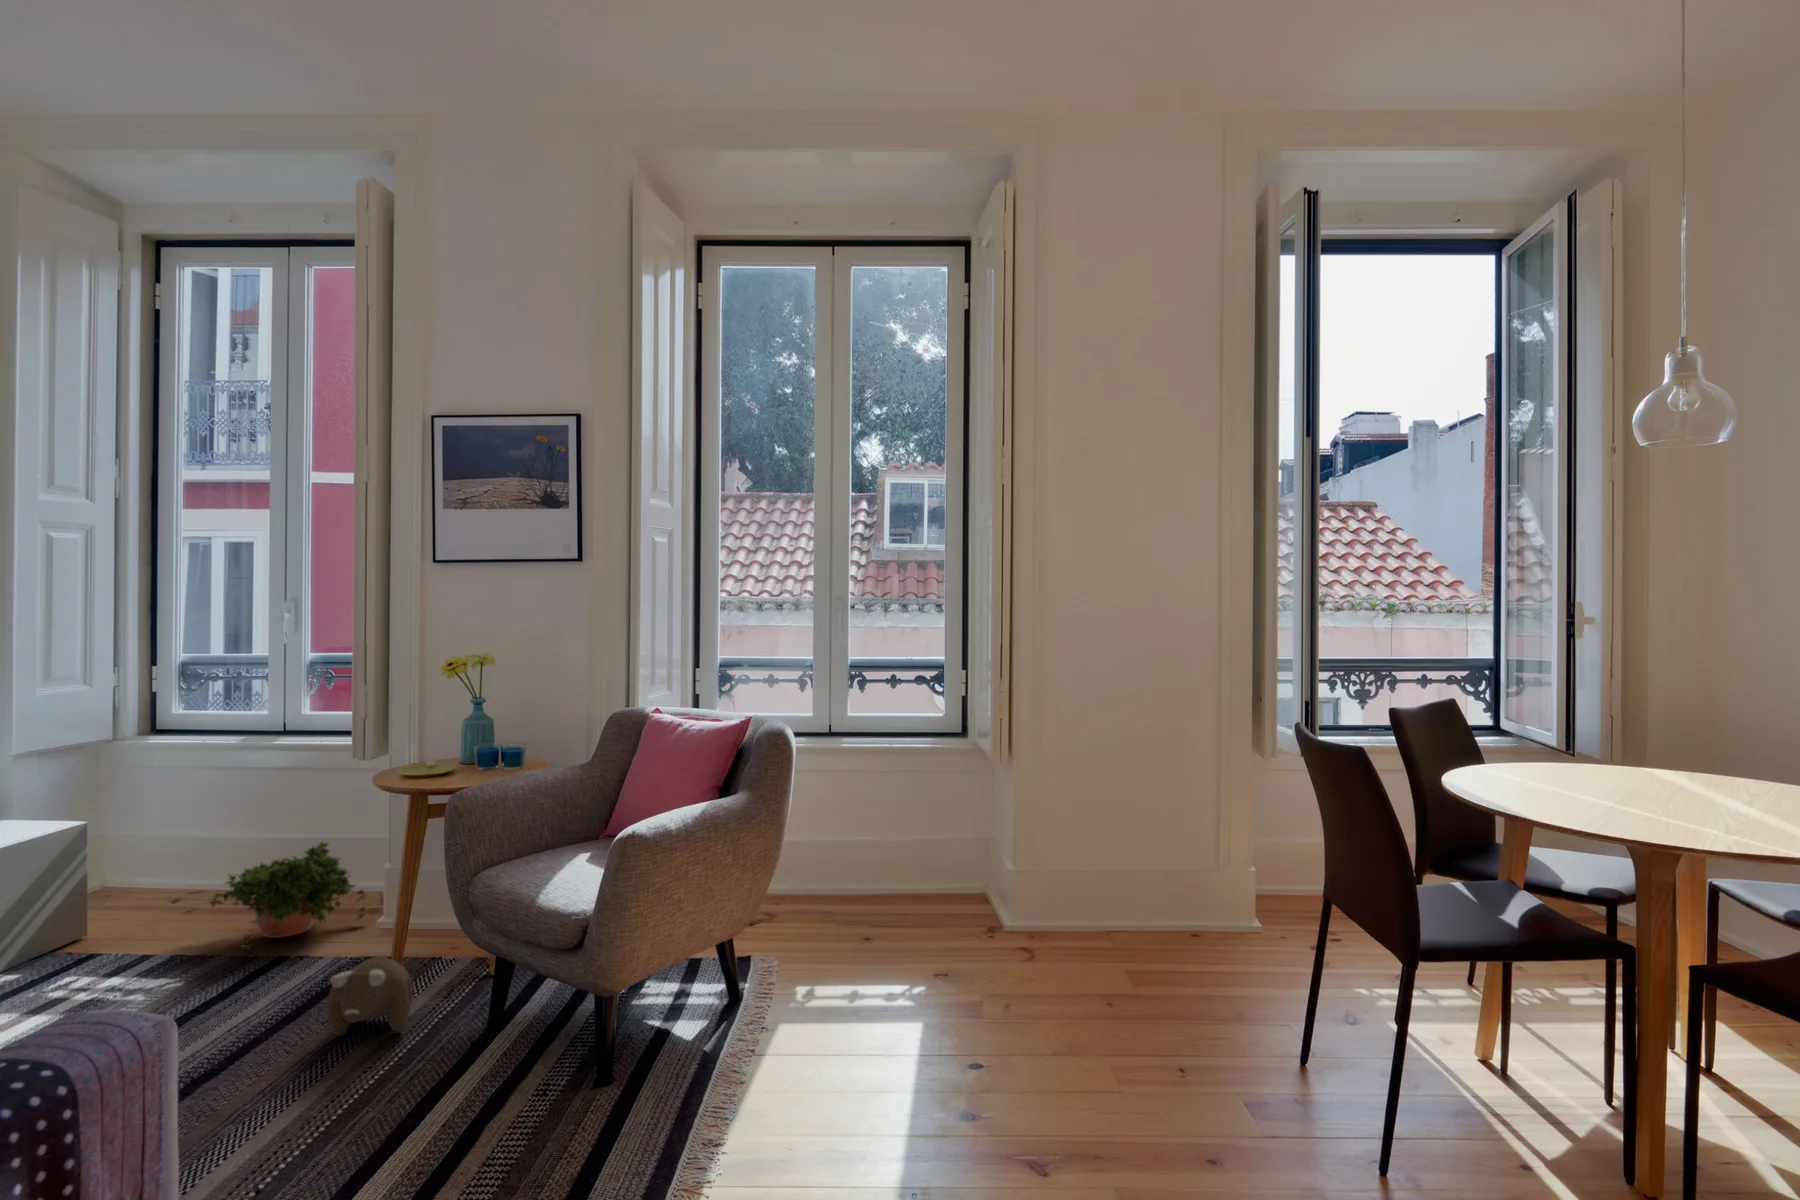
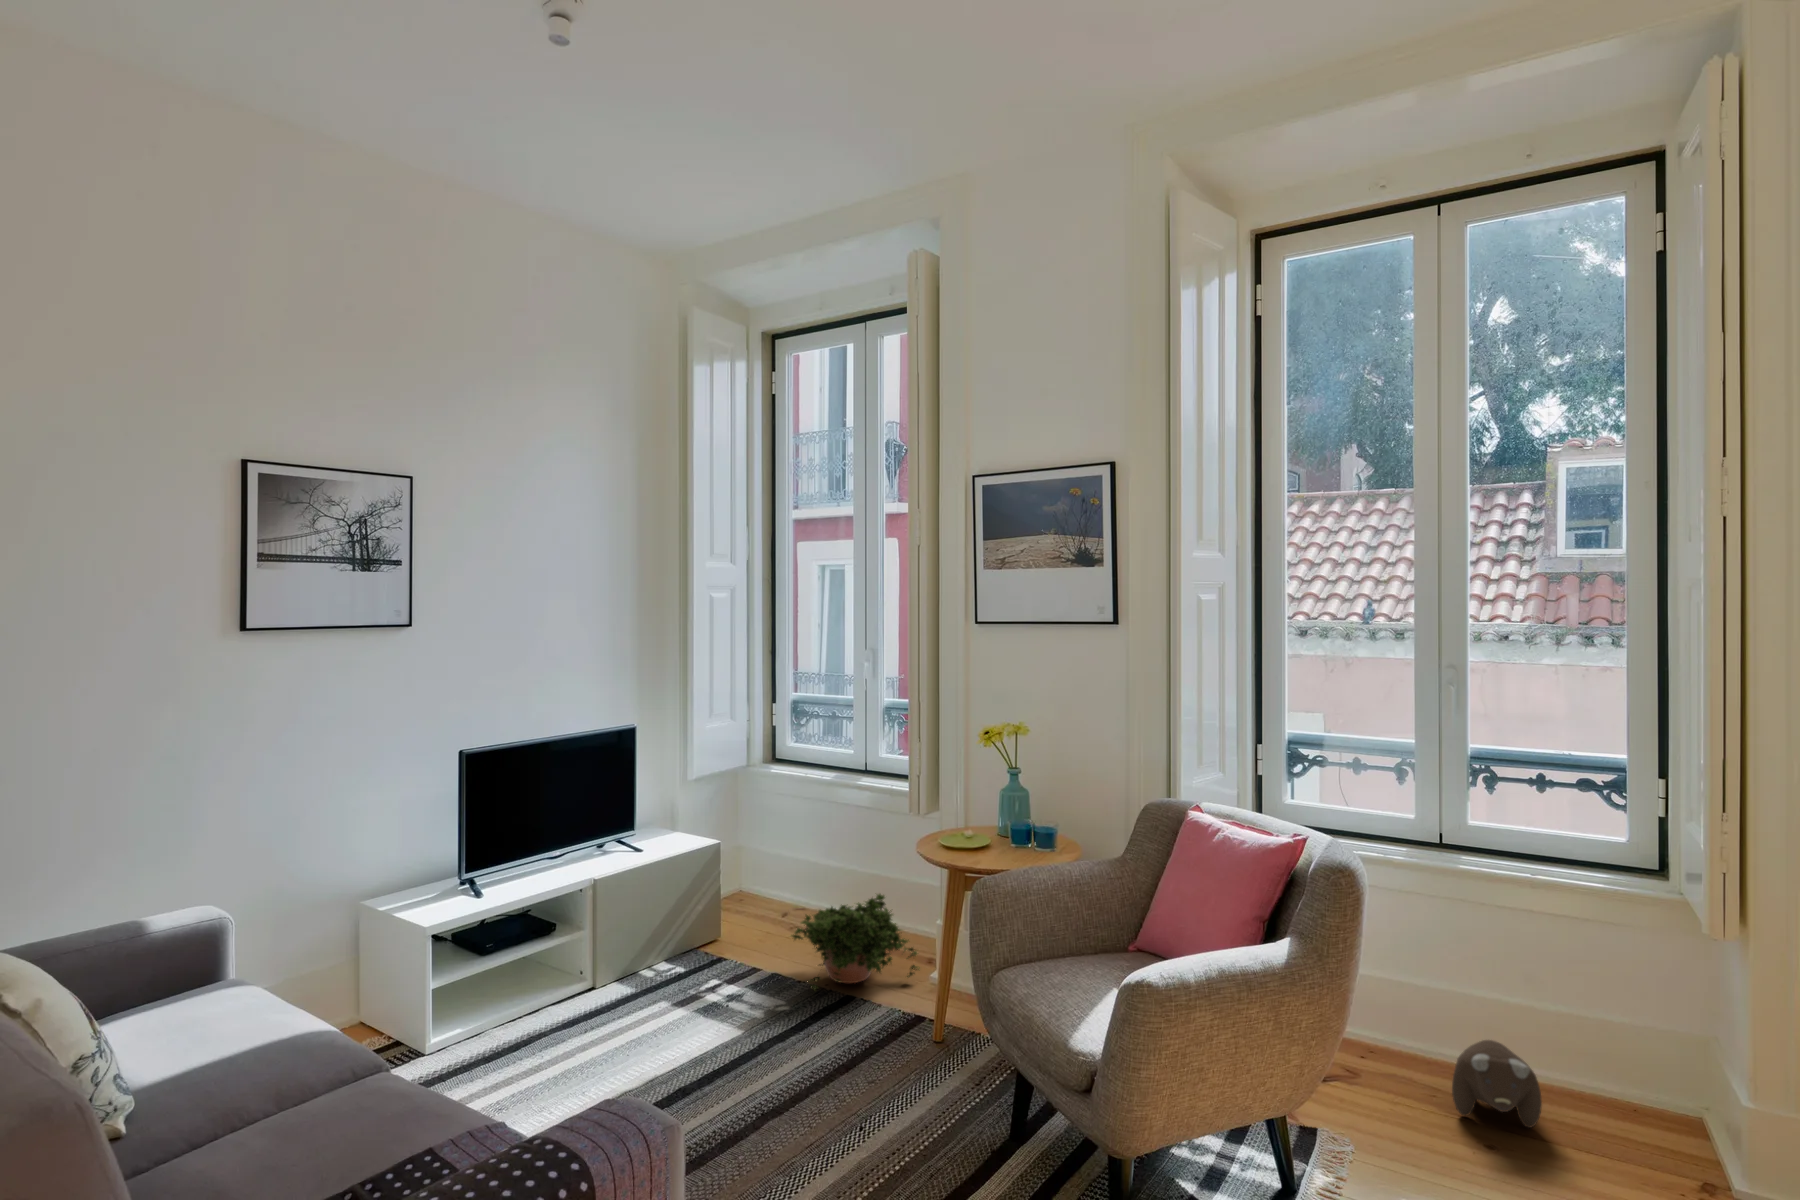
plush toy: present [327,956,413,1036] -> present [1452,1040,1542,1128]

